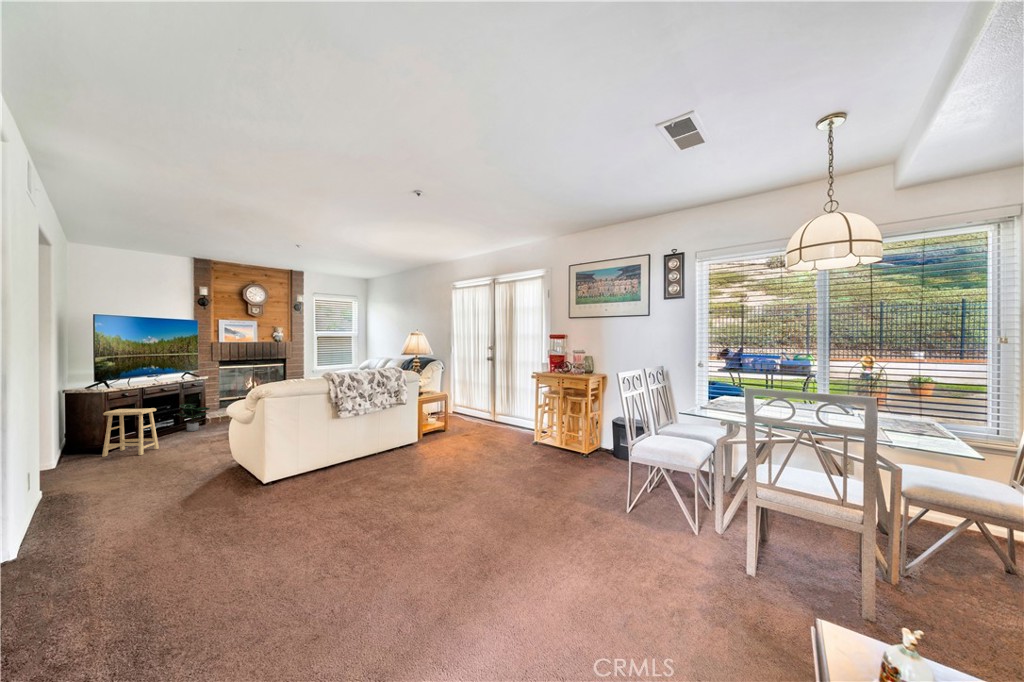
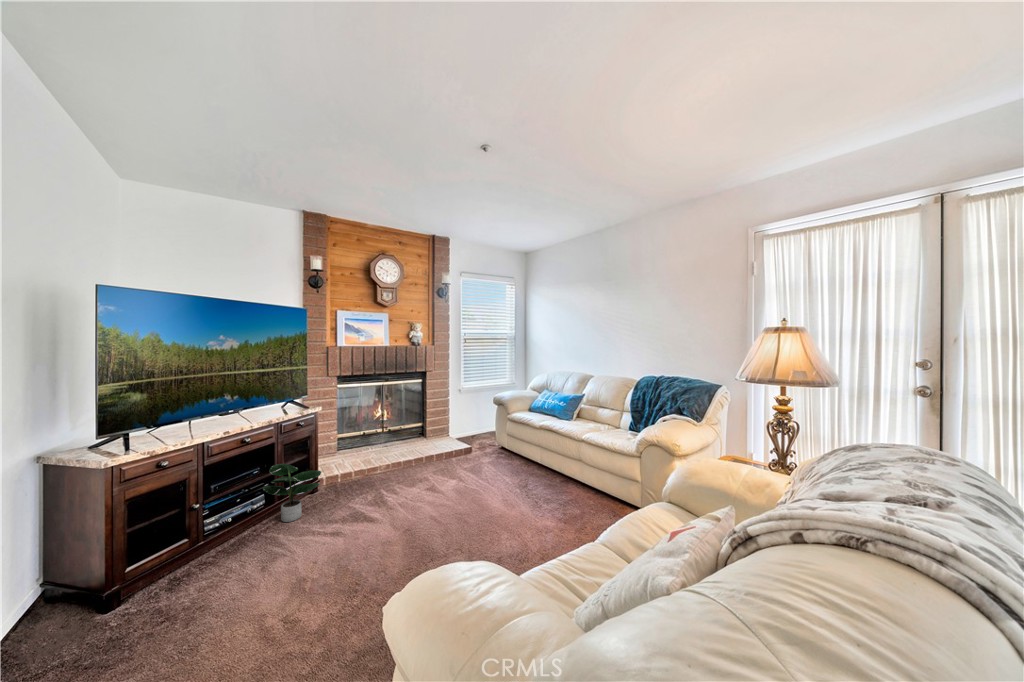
footstool: present [102,408,159,457] -> none [65,511,205,657]

